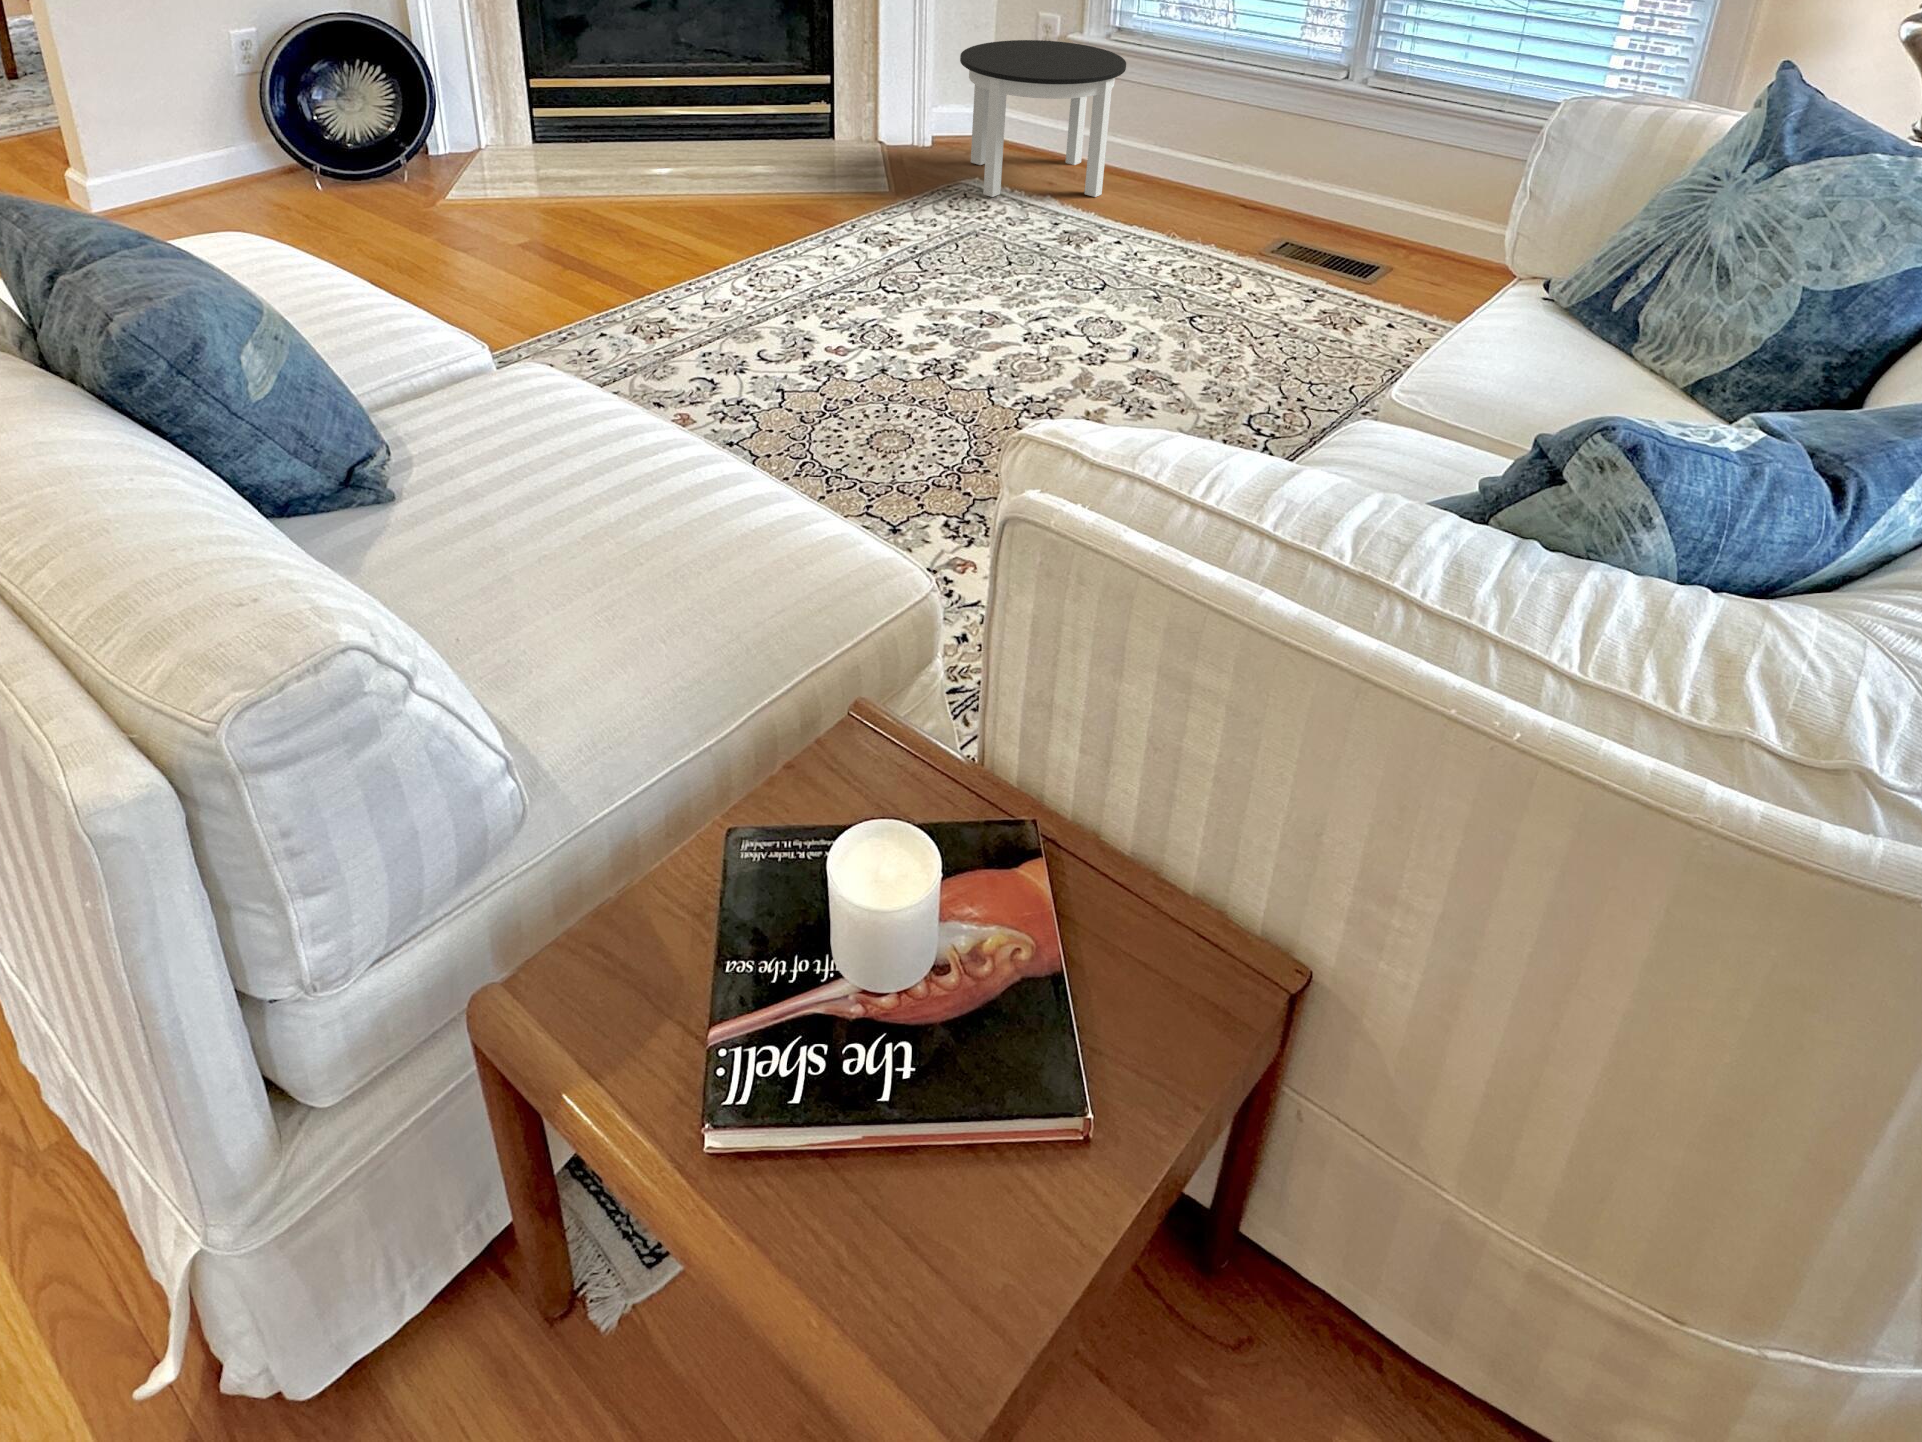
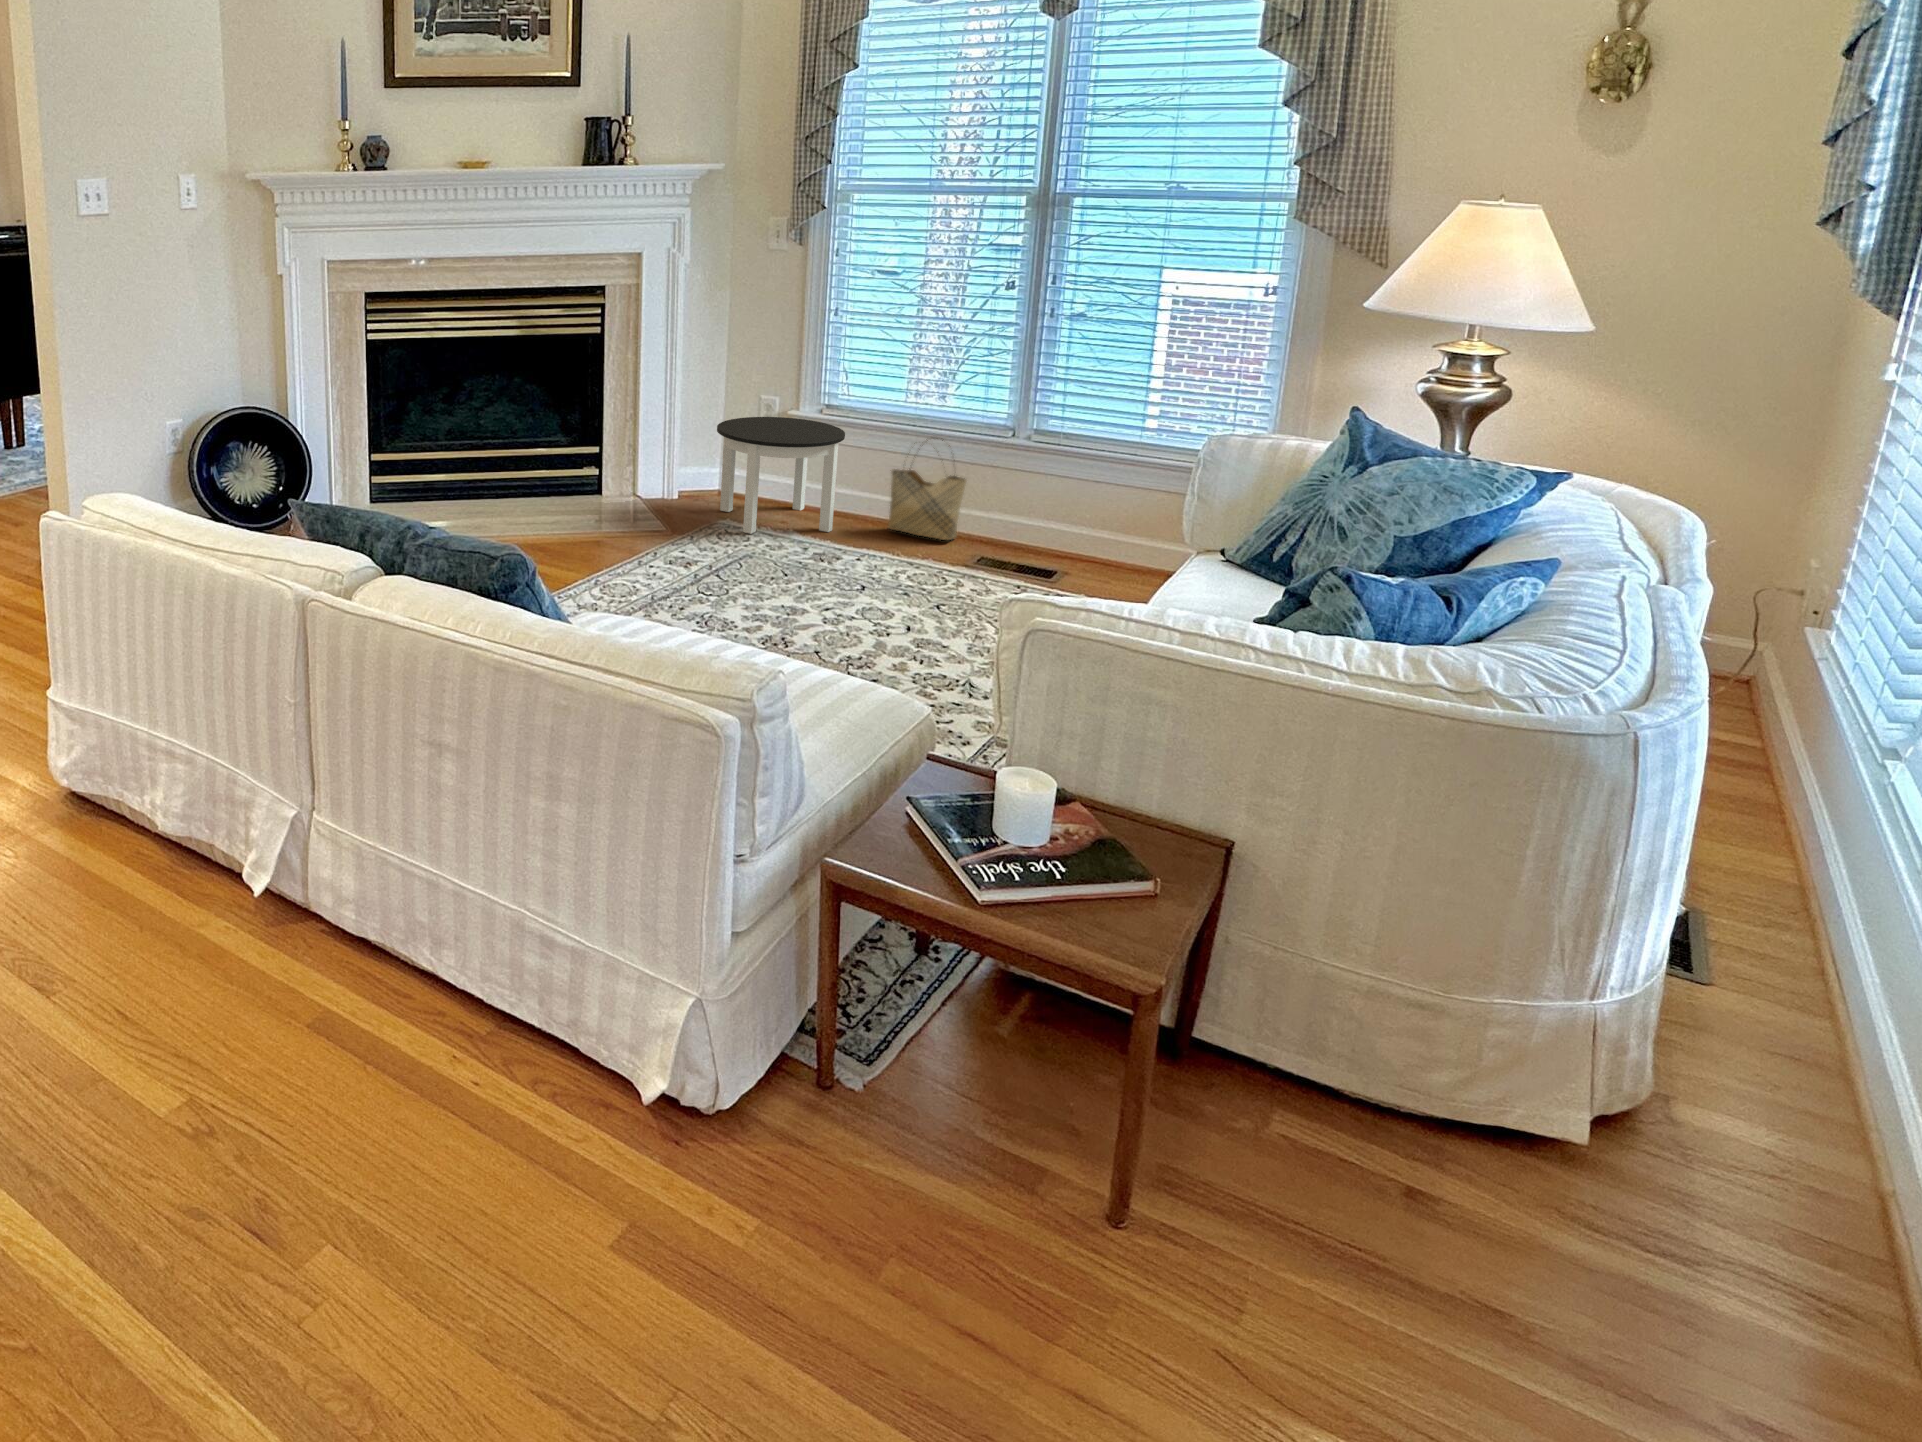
woven basket: none [1172,74,1277,213] -> present [887,438,966,540]

